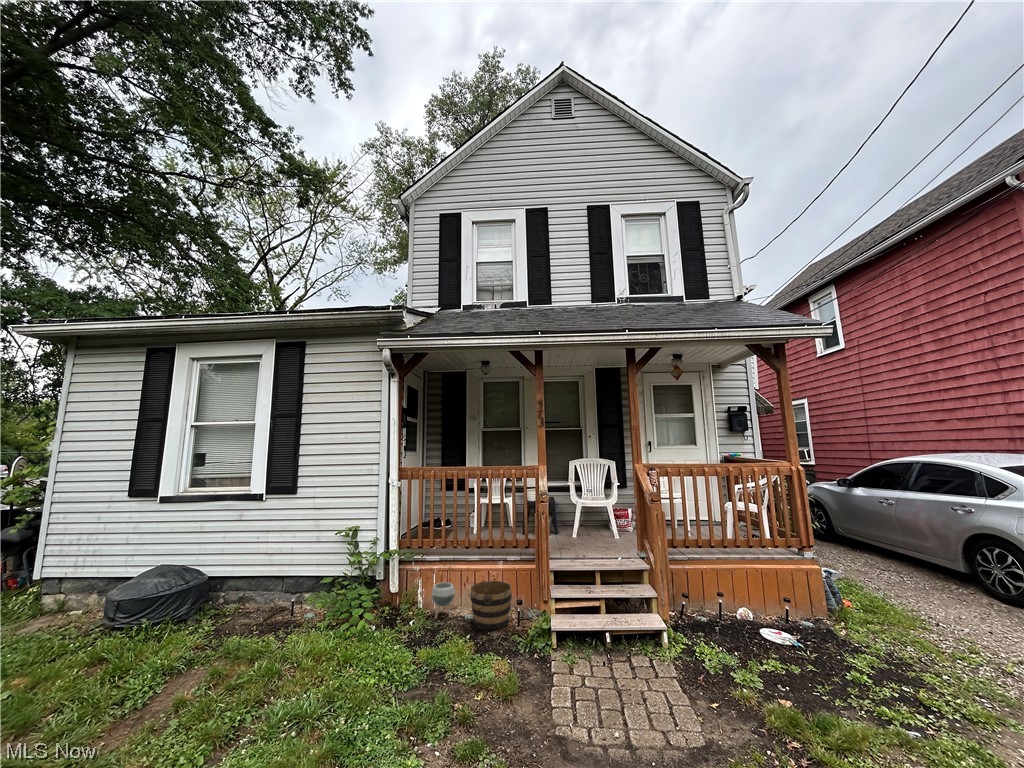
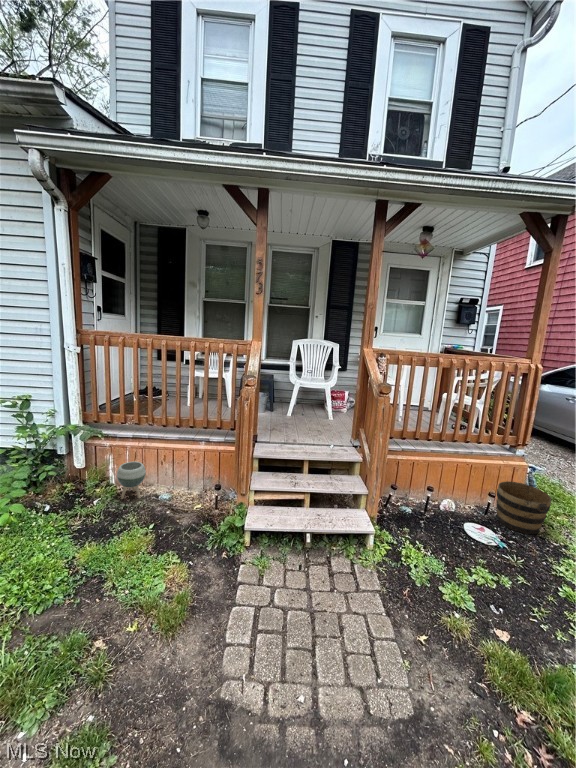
bucket: present [470,581,512,629] -> present [496,481,551,534]

